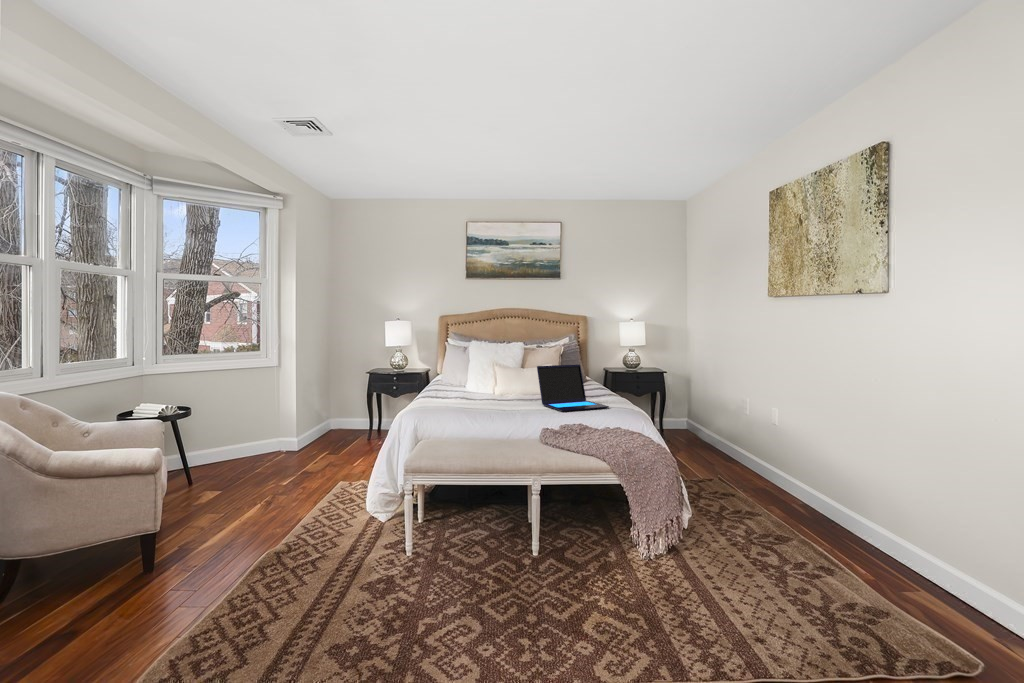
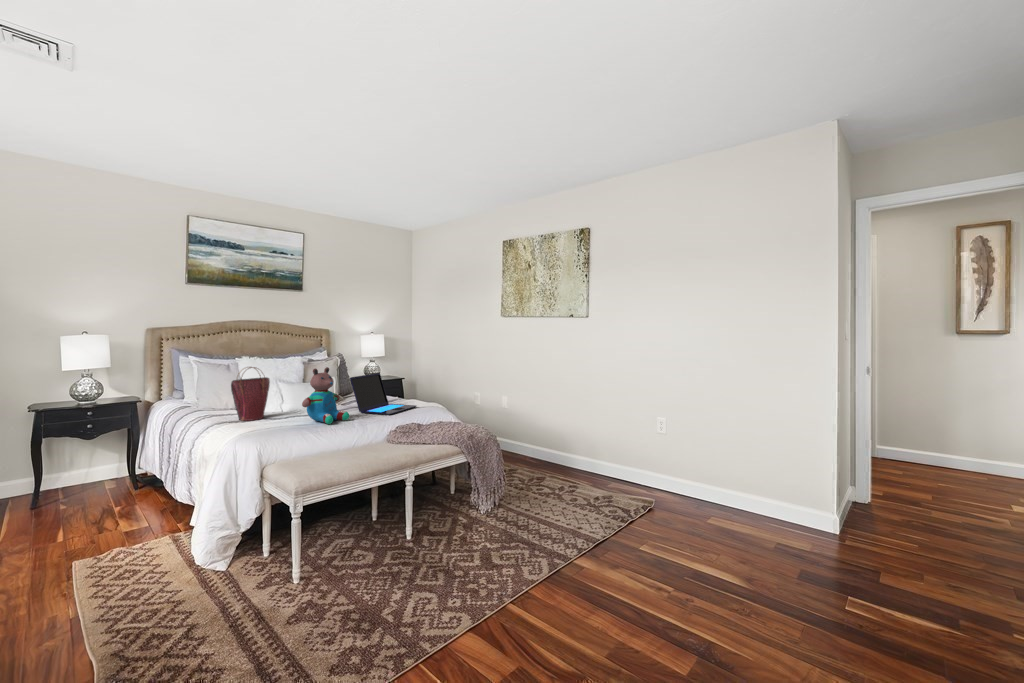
handbag: none [439,349,472,399] -> present [231,367,270,421]
teddy bear: none [474,353,518,411] -> present [302,367,349,424]

